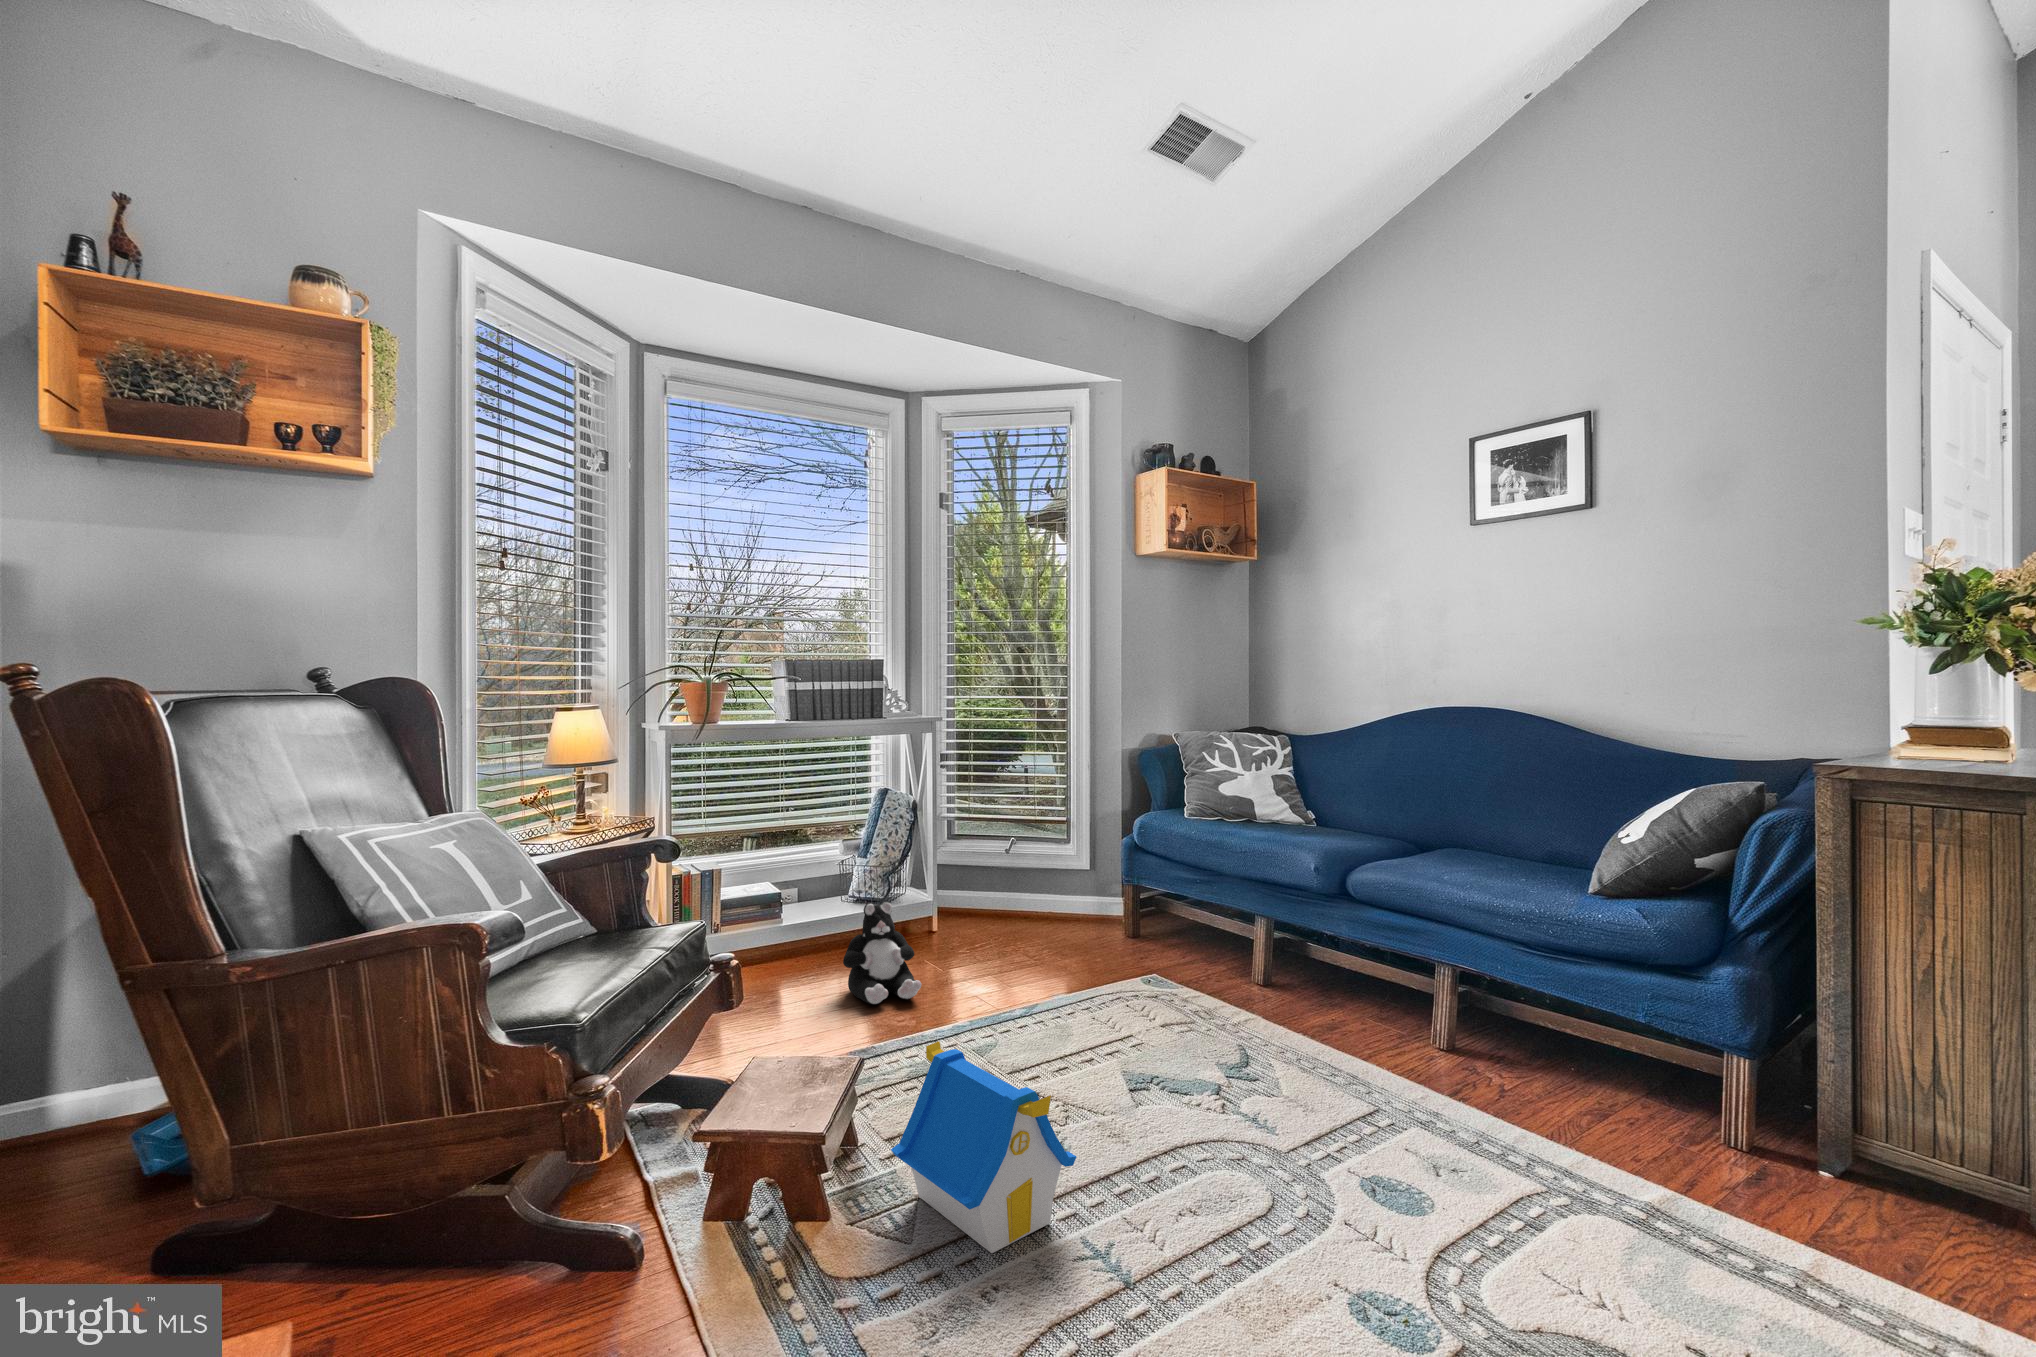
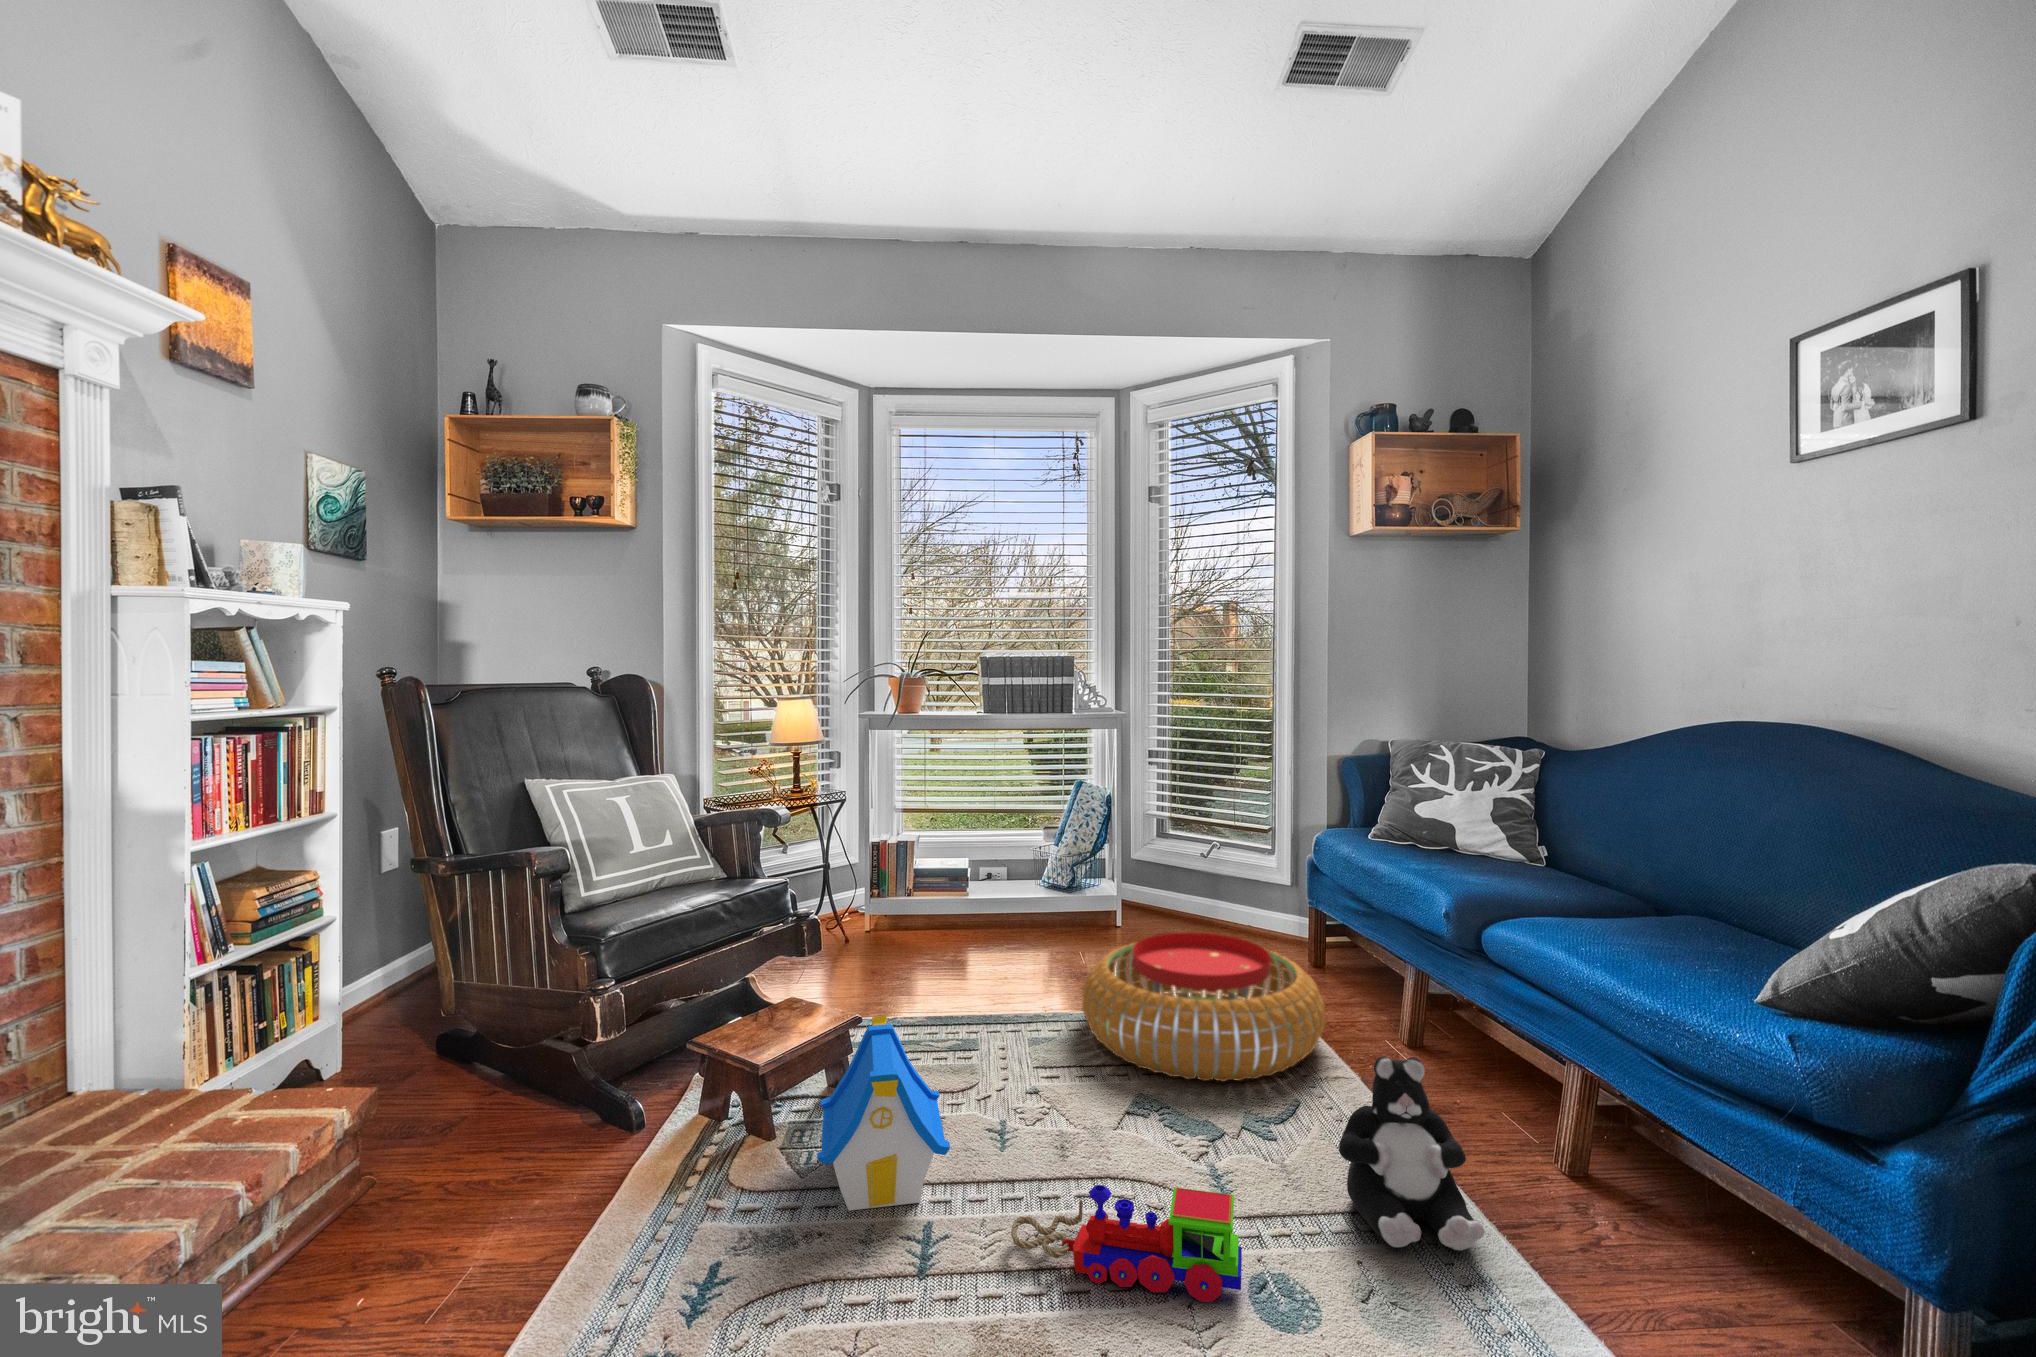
plush toy: present [843,901,922,1004] -> present [1339,1056,1484,1251]
pouf: none [1001,919,1227,1054] -> present [1082,932,1325,1081]
toy train: none [1167,1124,1386,1238] -> present [1011,1185,1242,1302]

